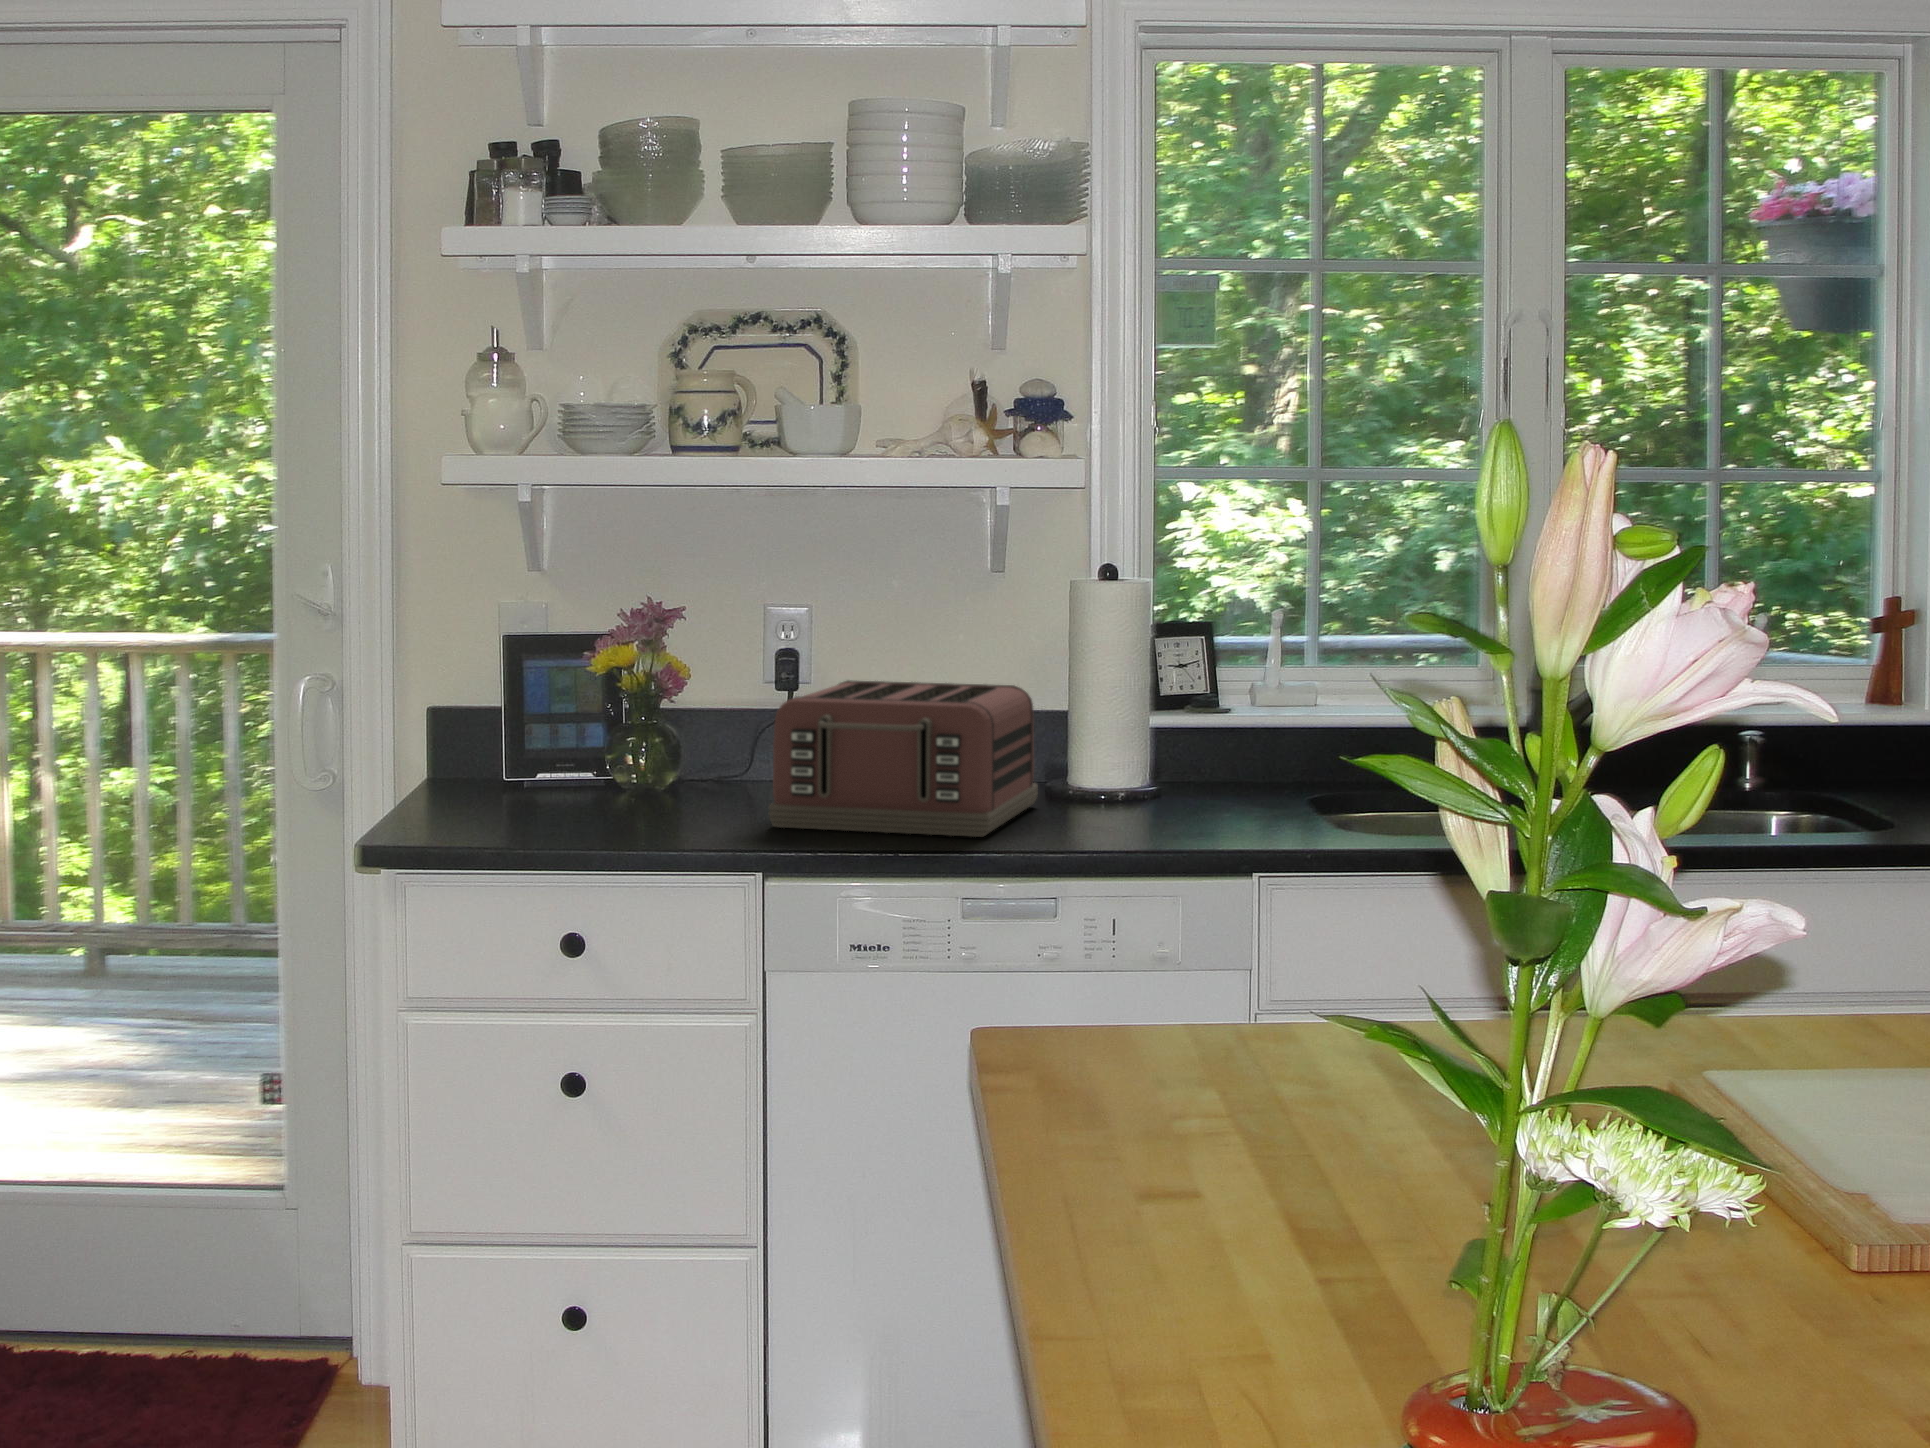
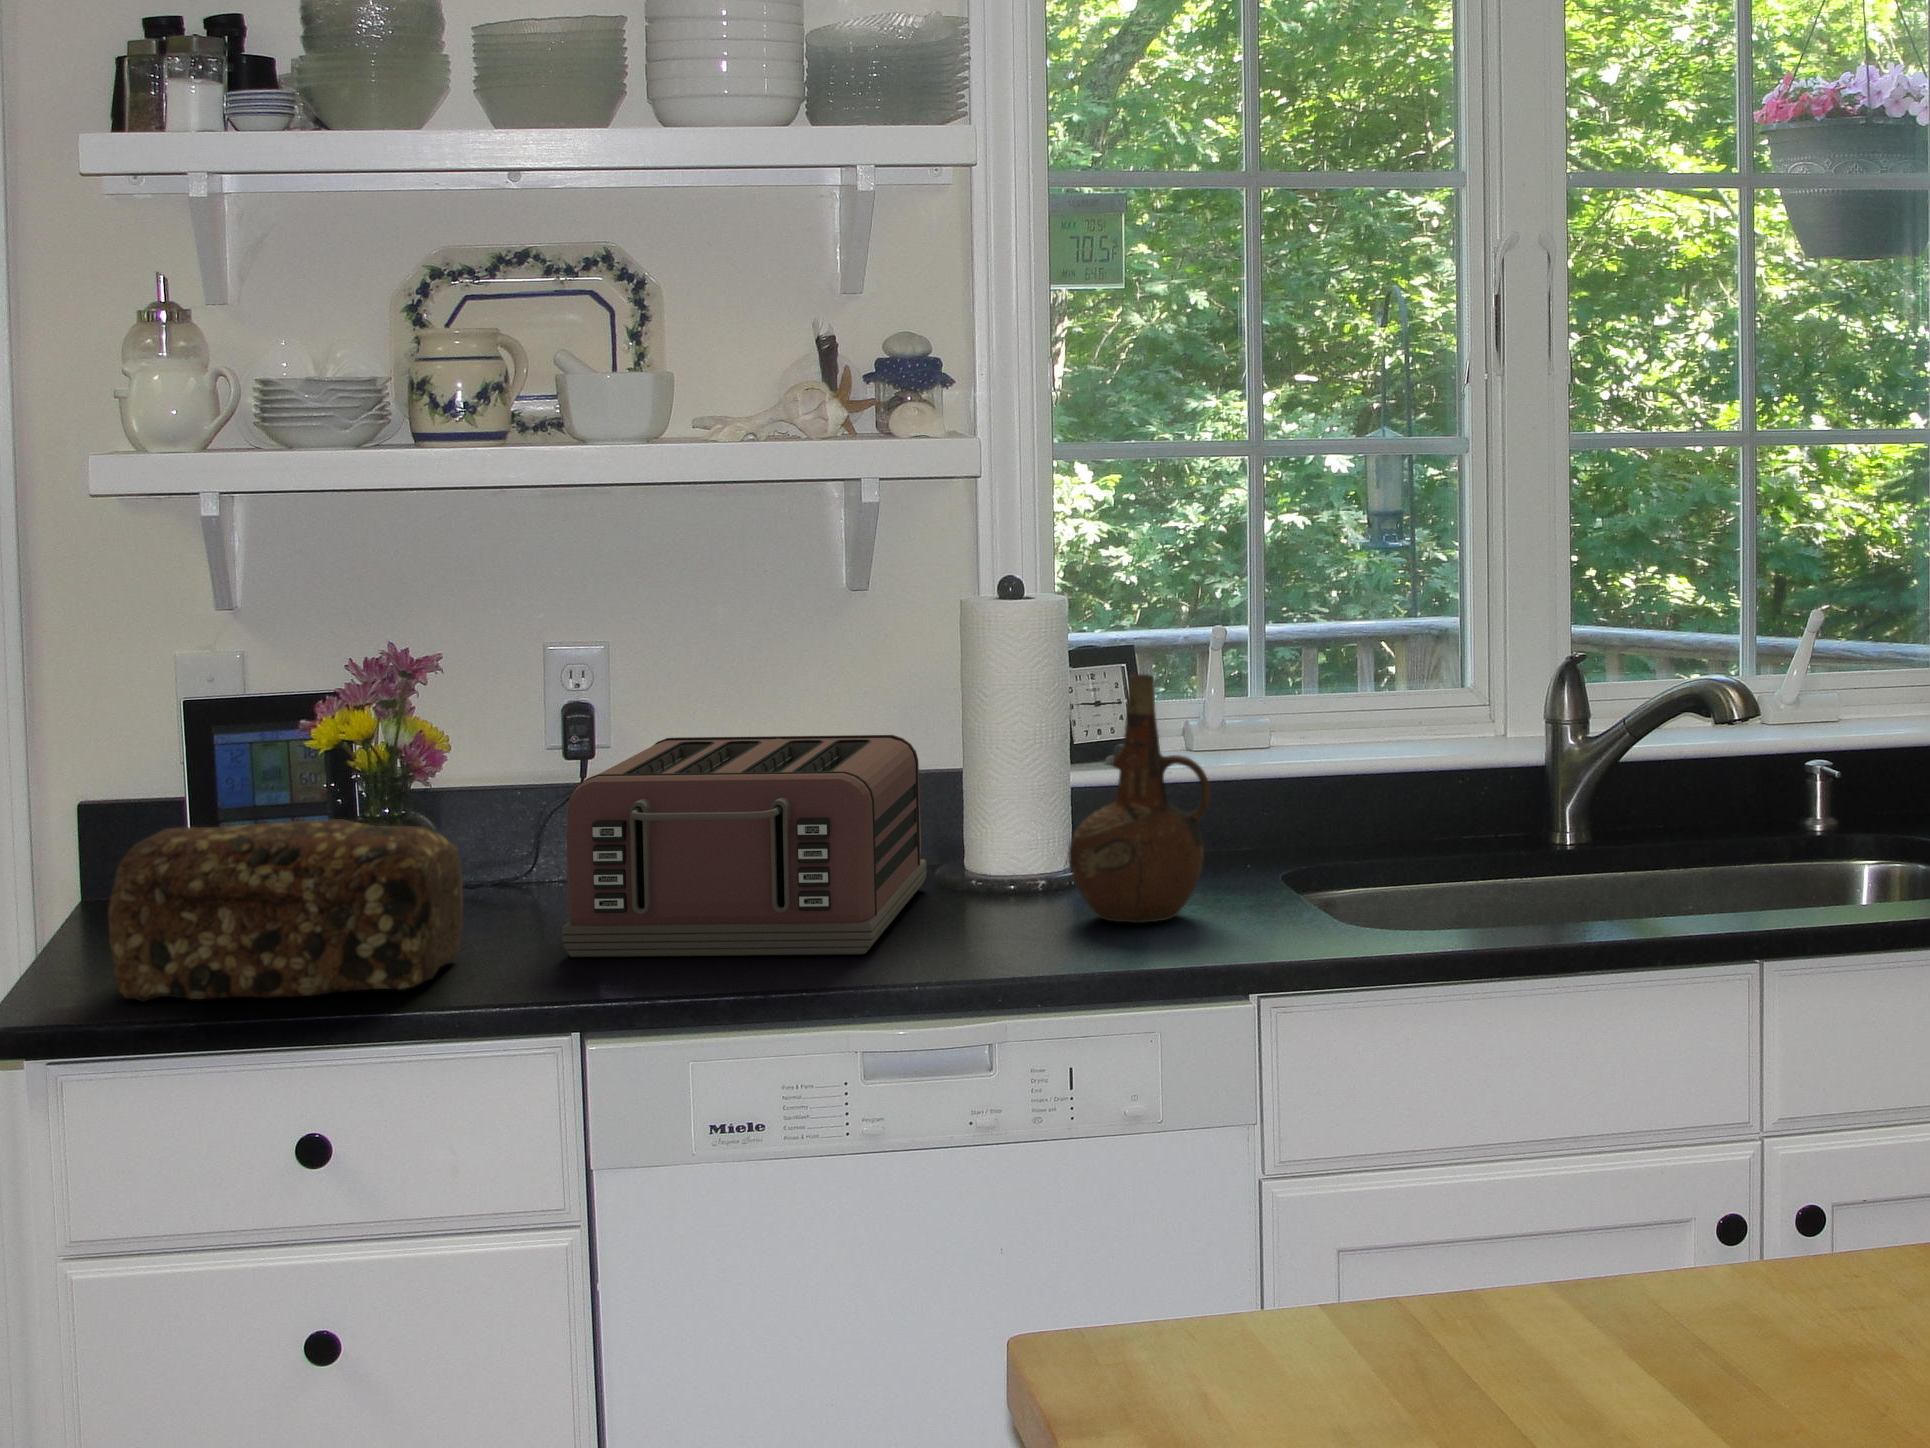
ceramic pitcher: none [1142,642,1253,832] -> present [1069,674,1210,923]
bread loaf: none [472,716,701,835] -> present [108,819,463,1002]

